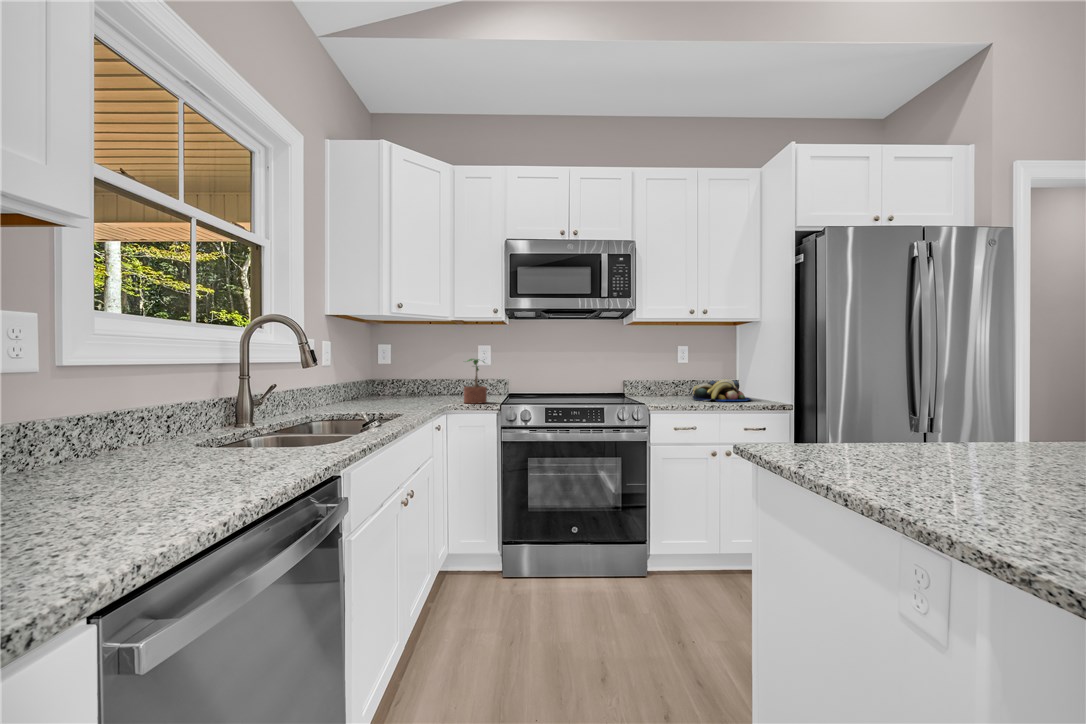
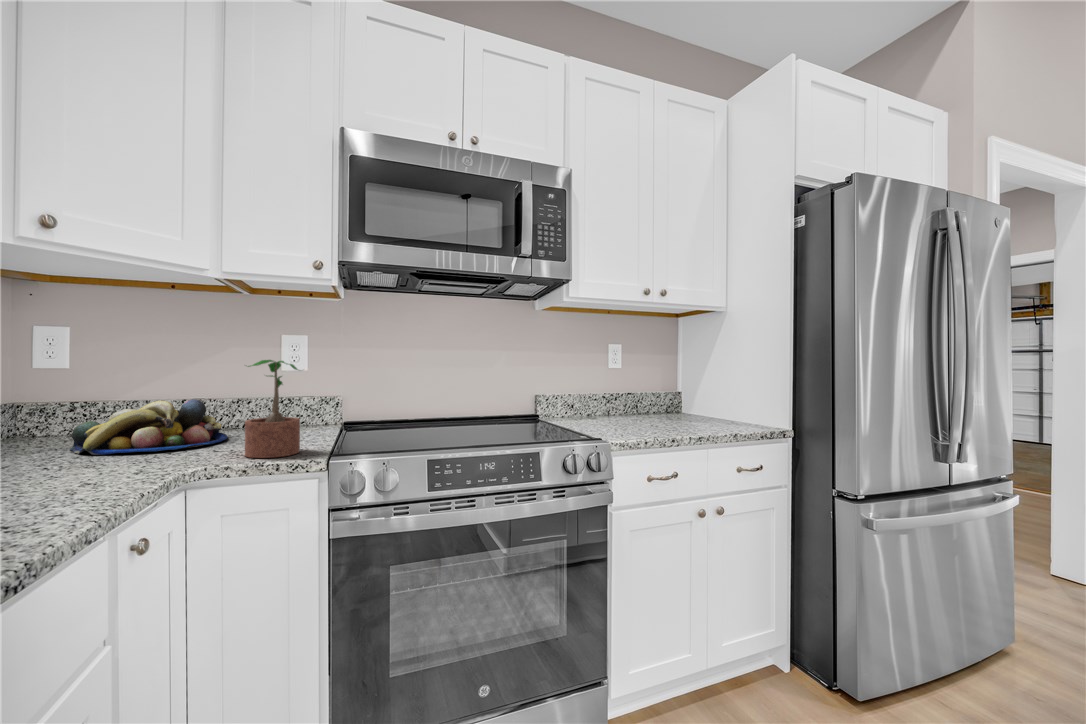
fruit bowl: present [693,379,751,402] -> present [70,399,228,455]

